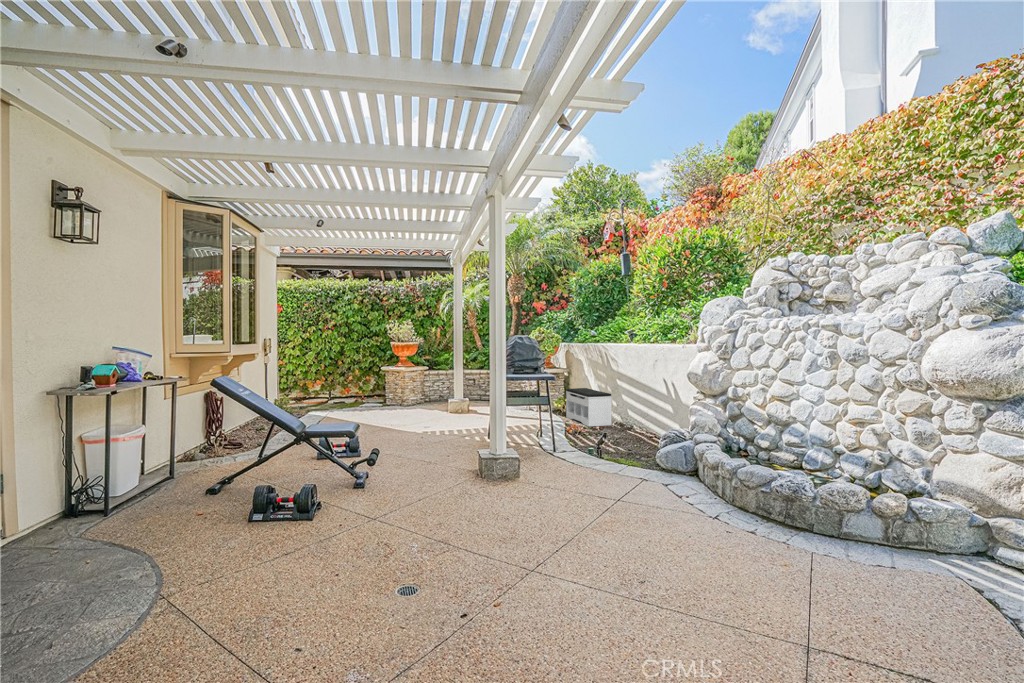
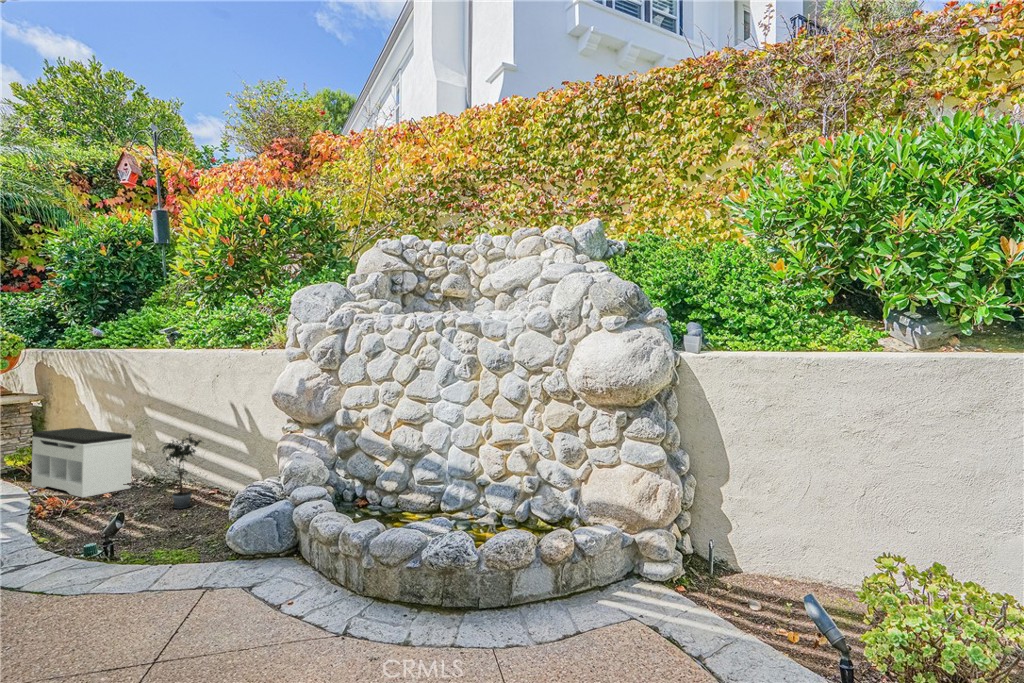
potted plant: none [626,396,649,440] -> present [162,434,202,509]

